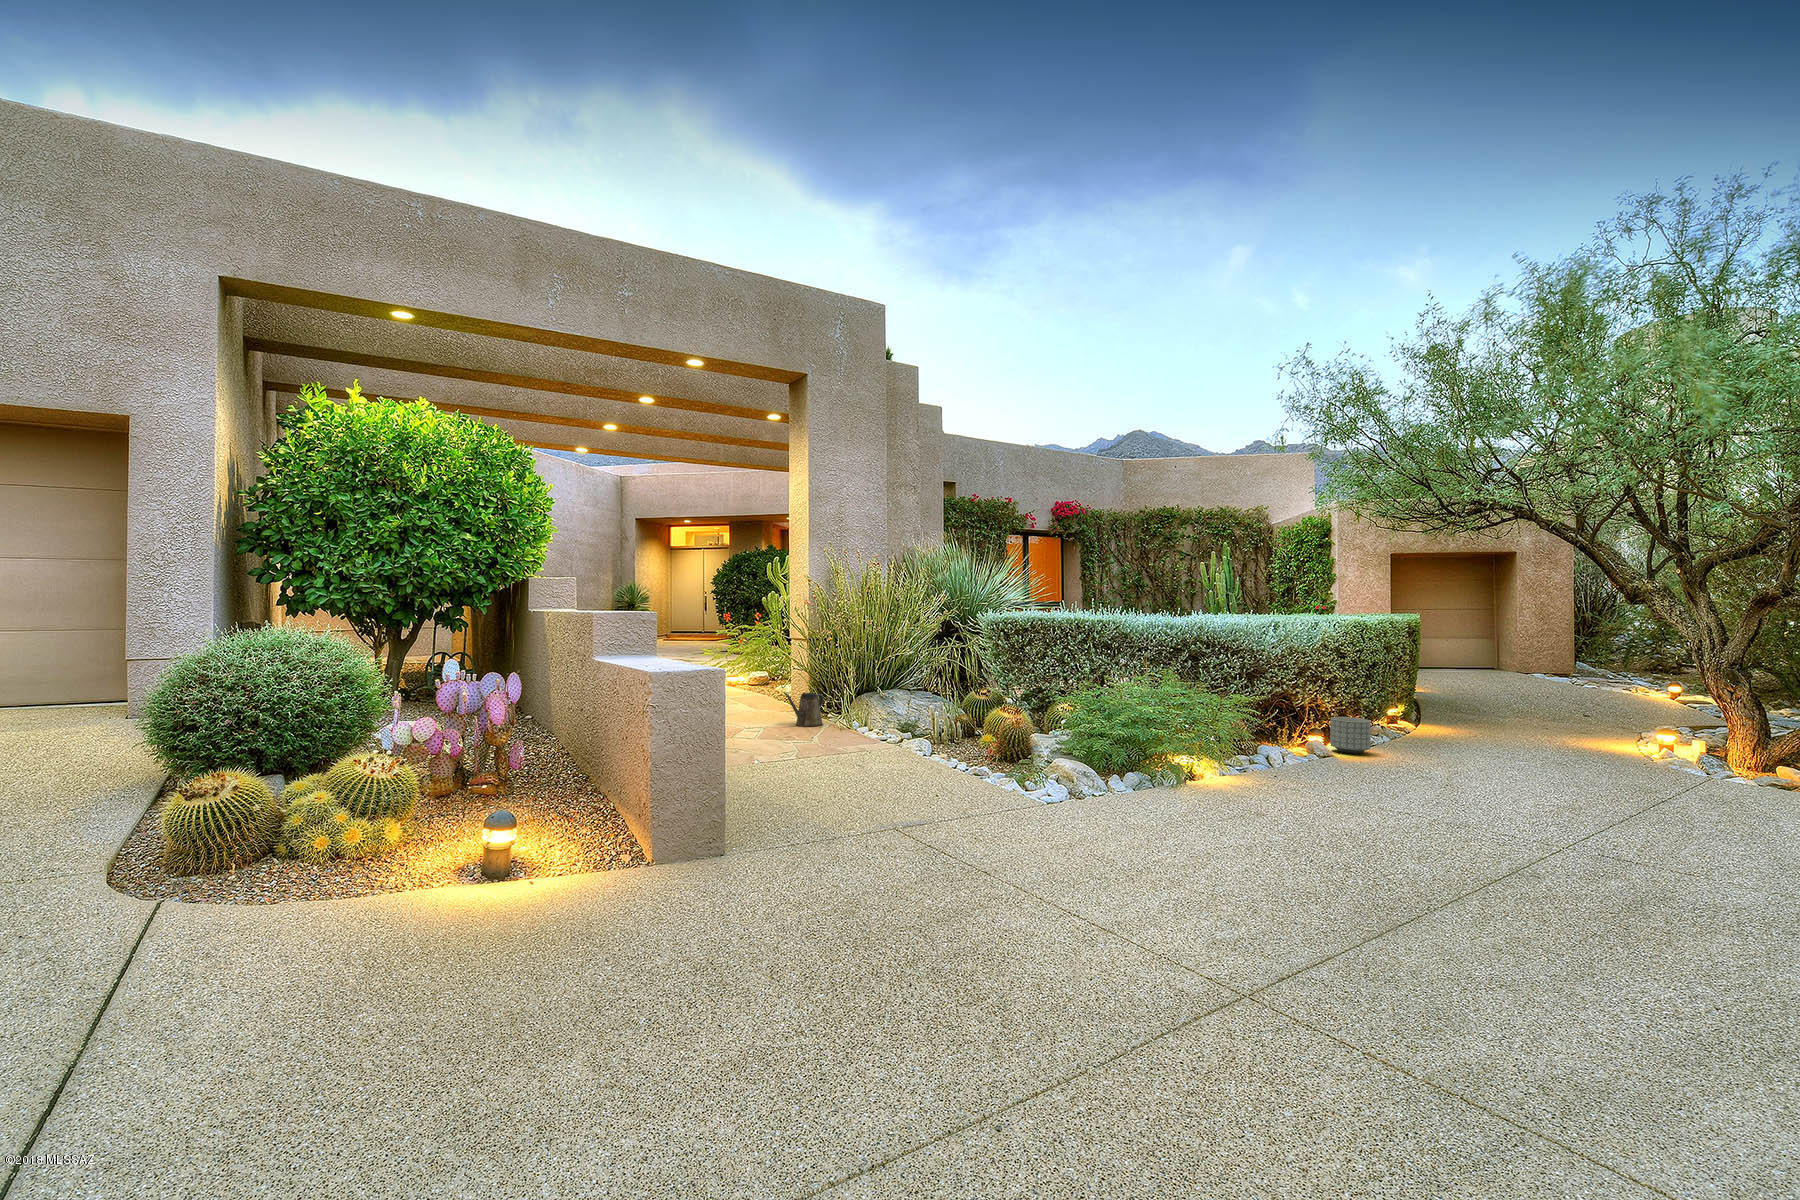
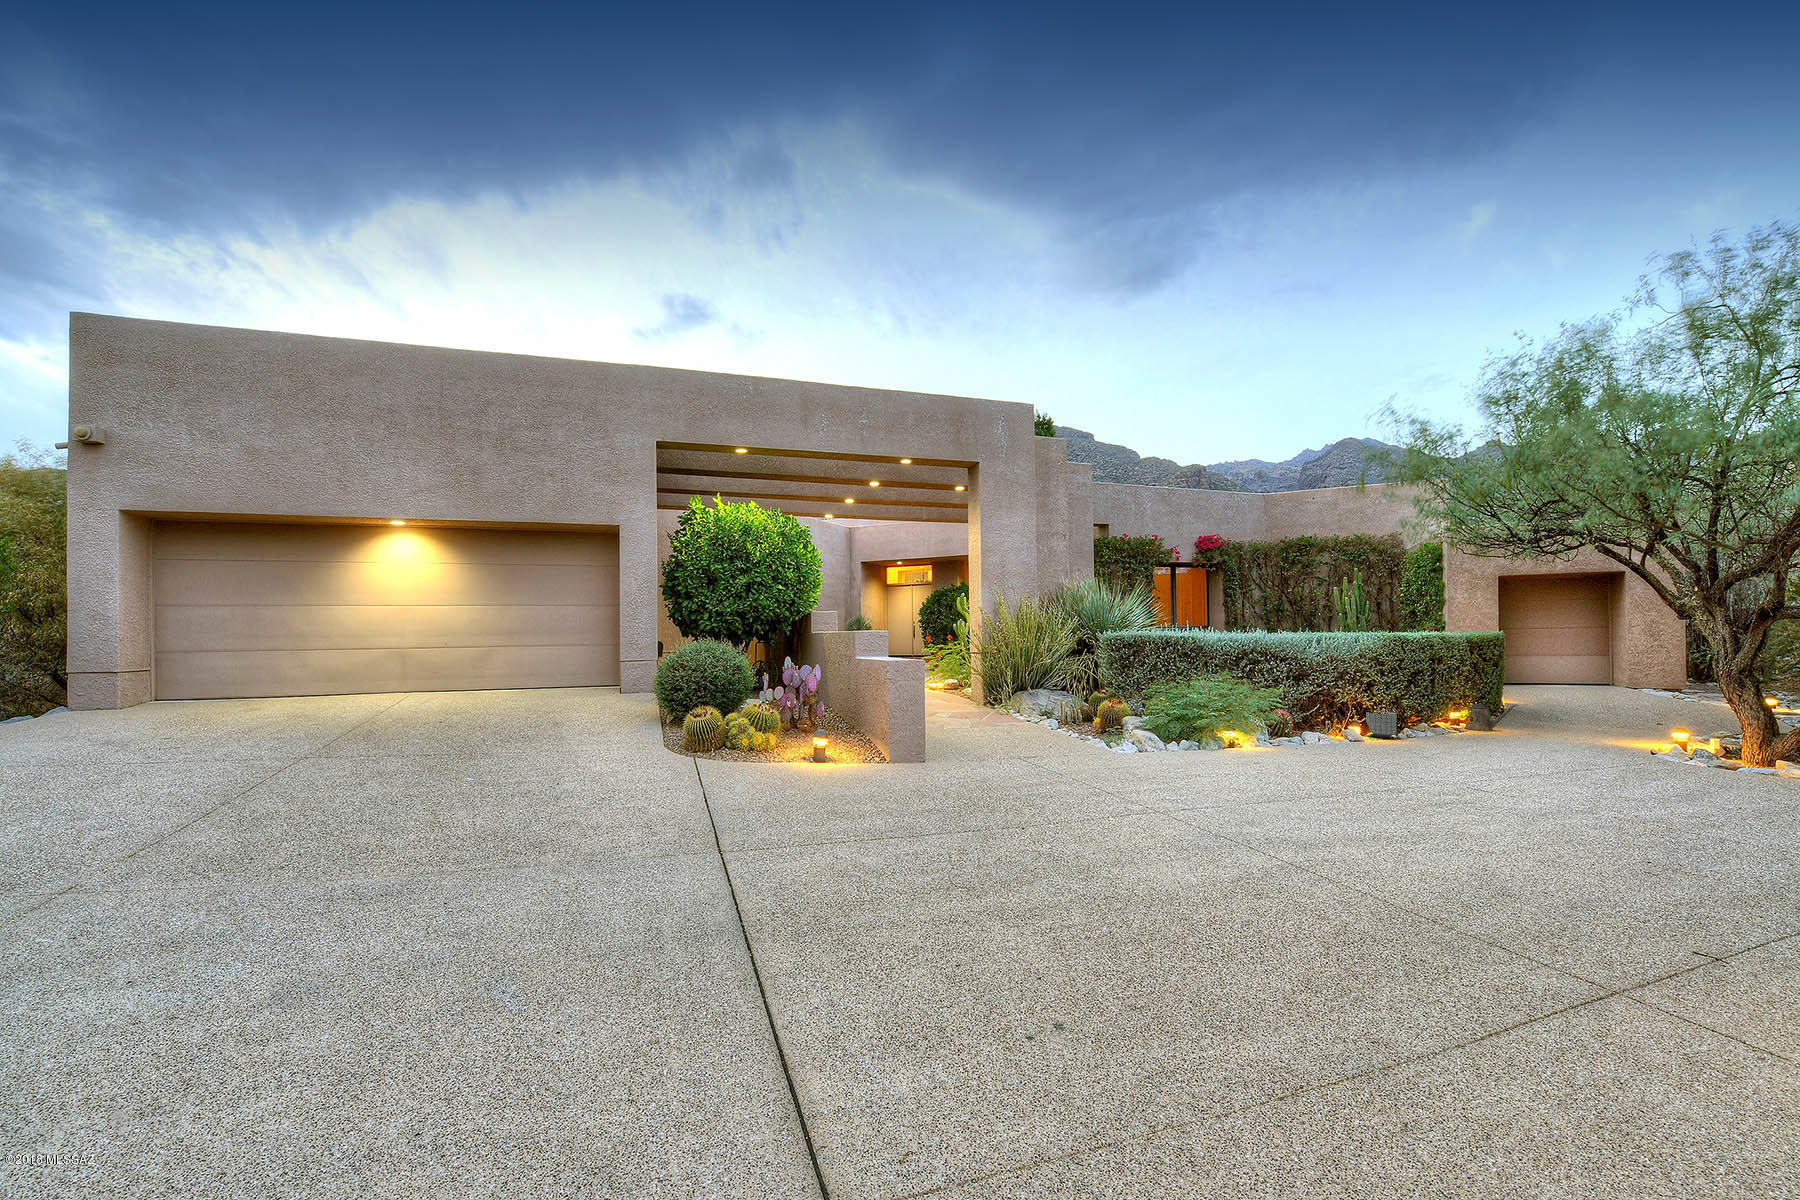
watering can: present [784,693,824,727] -> present [1465,704,1518,731]

